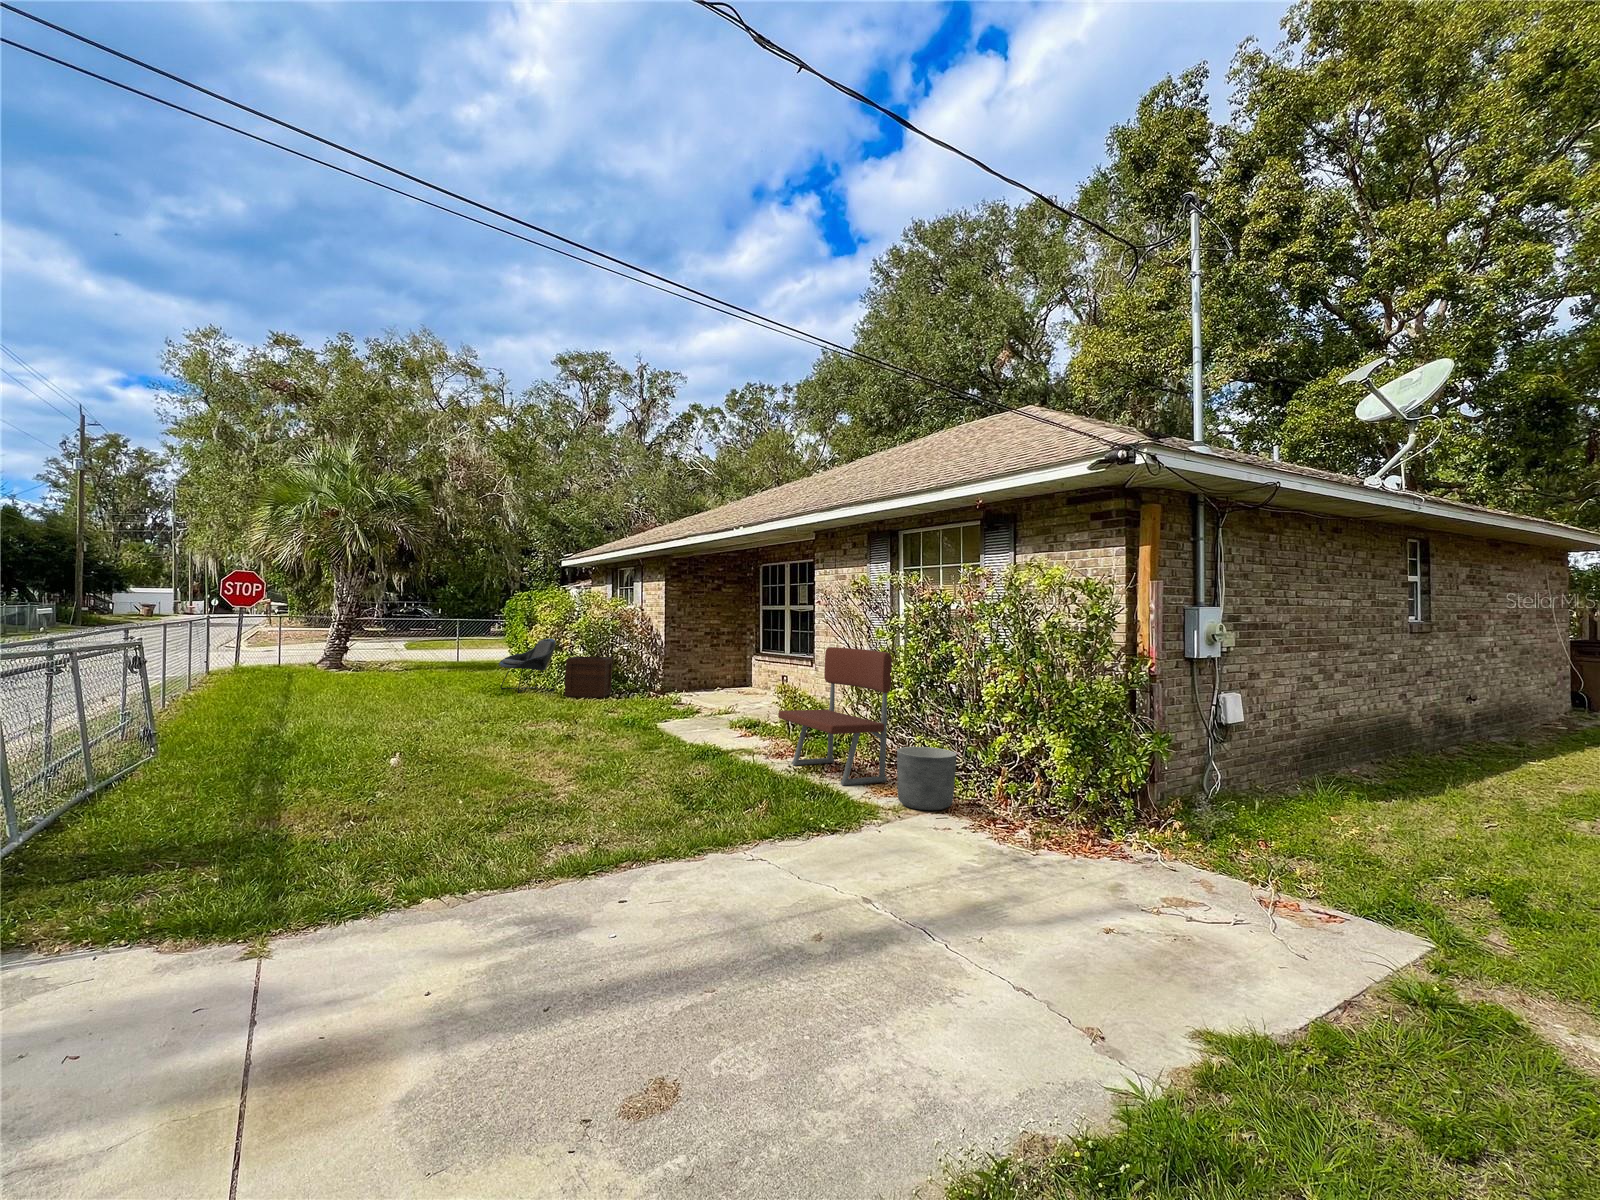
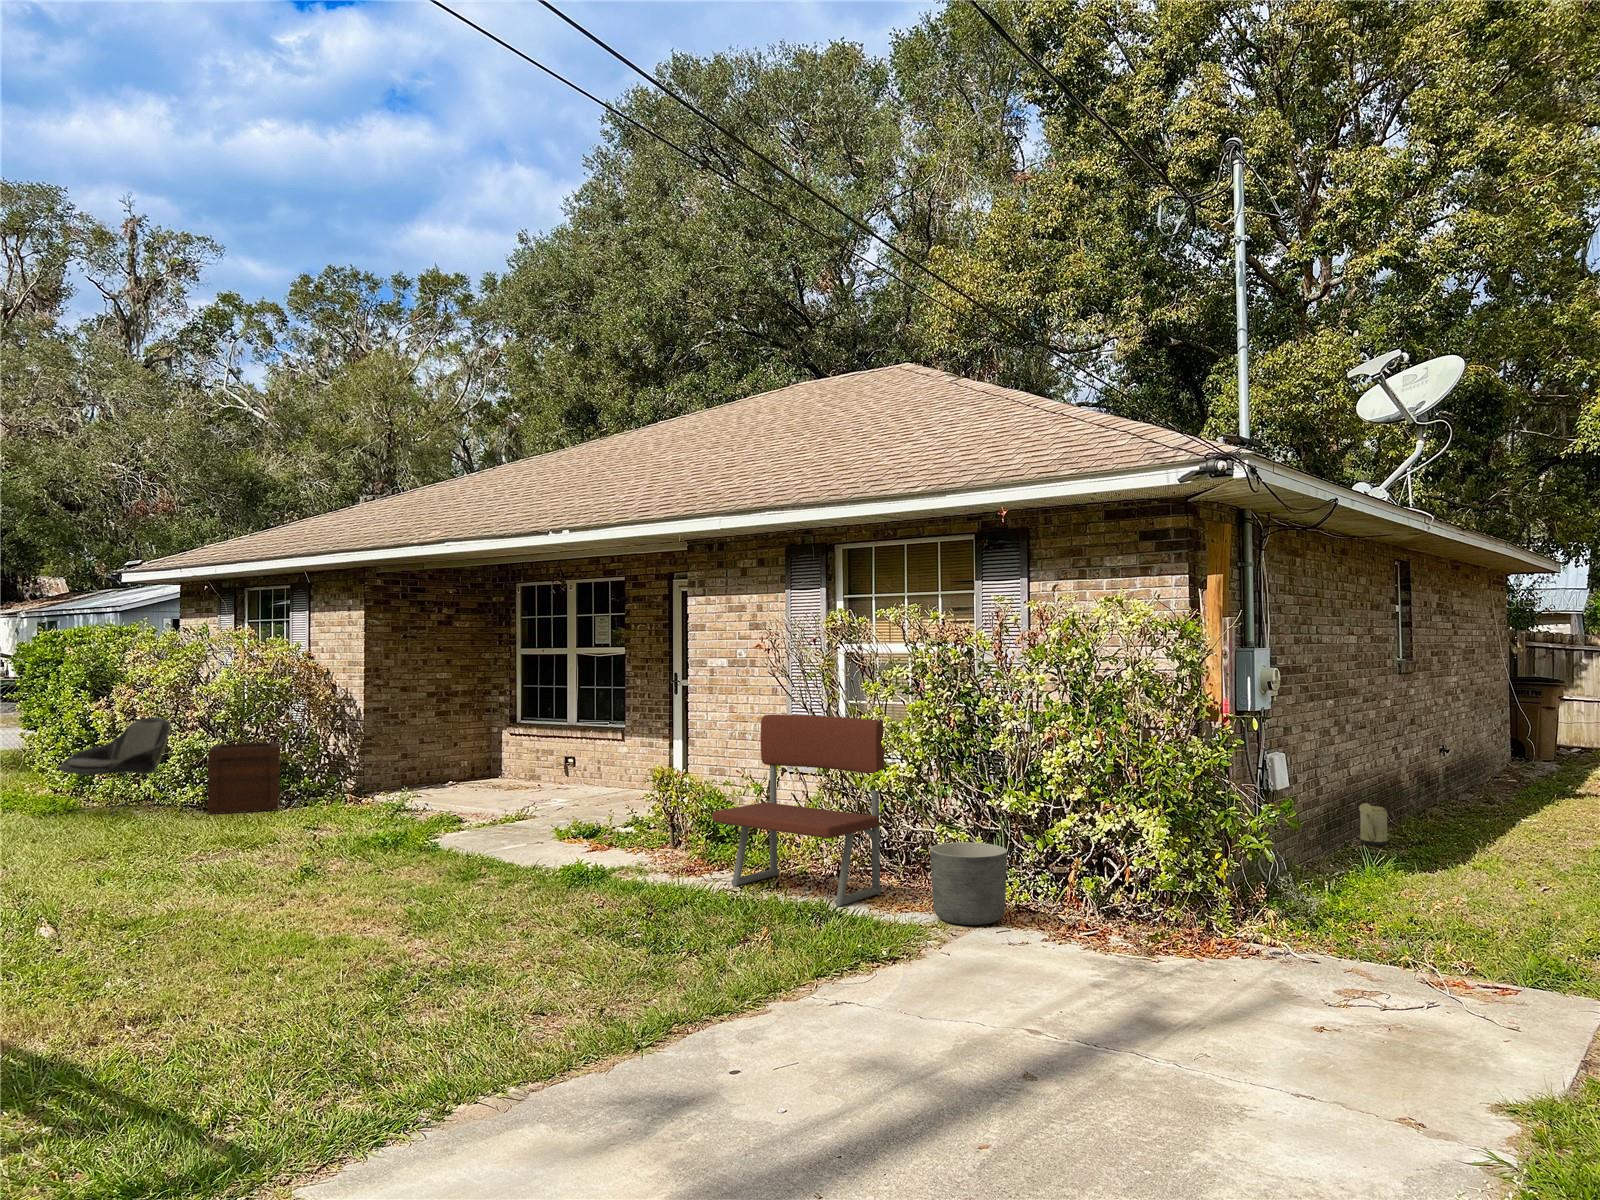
watering can: none [1375,757,1412,805] -> present [1359,803,1388,845]

